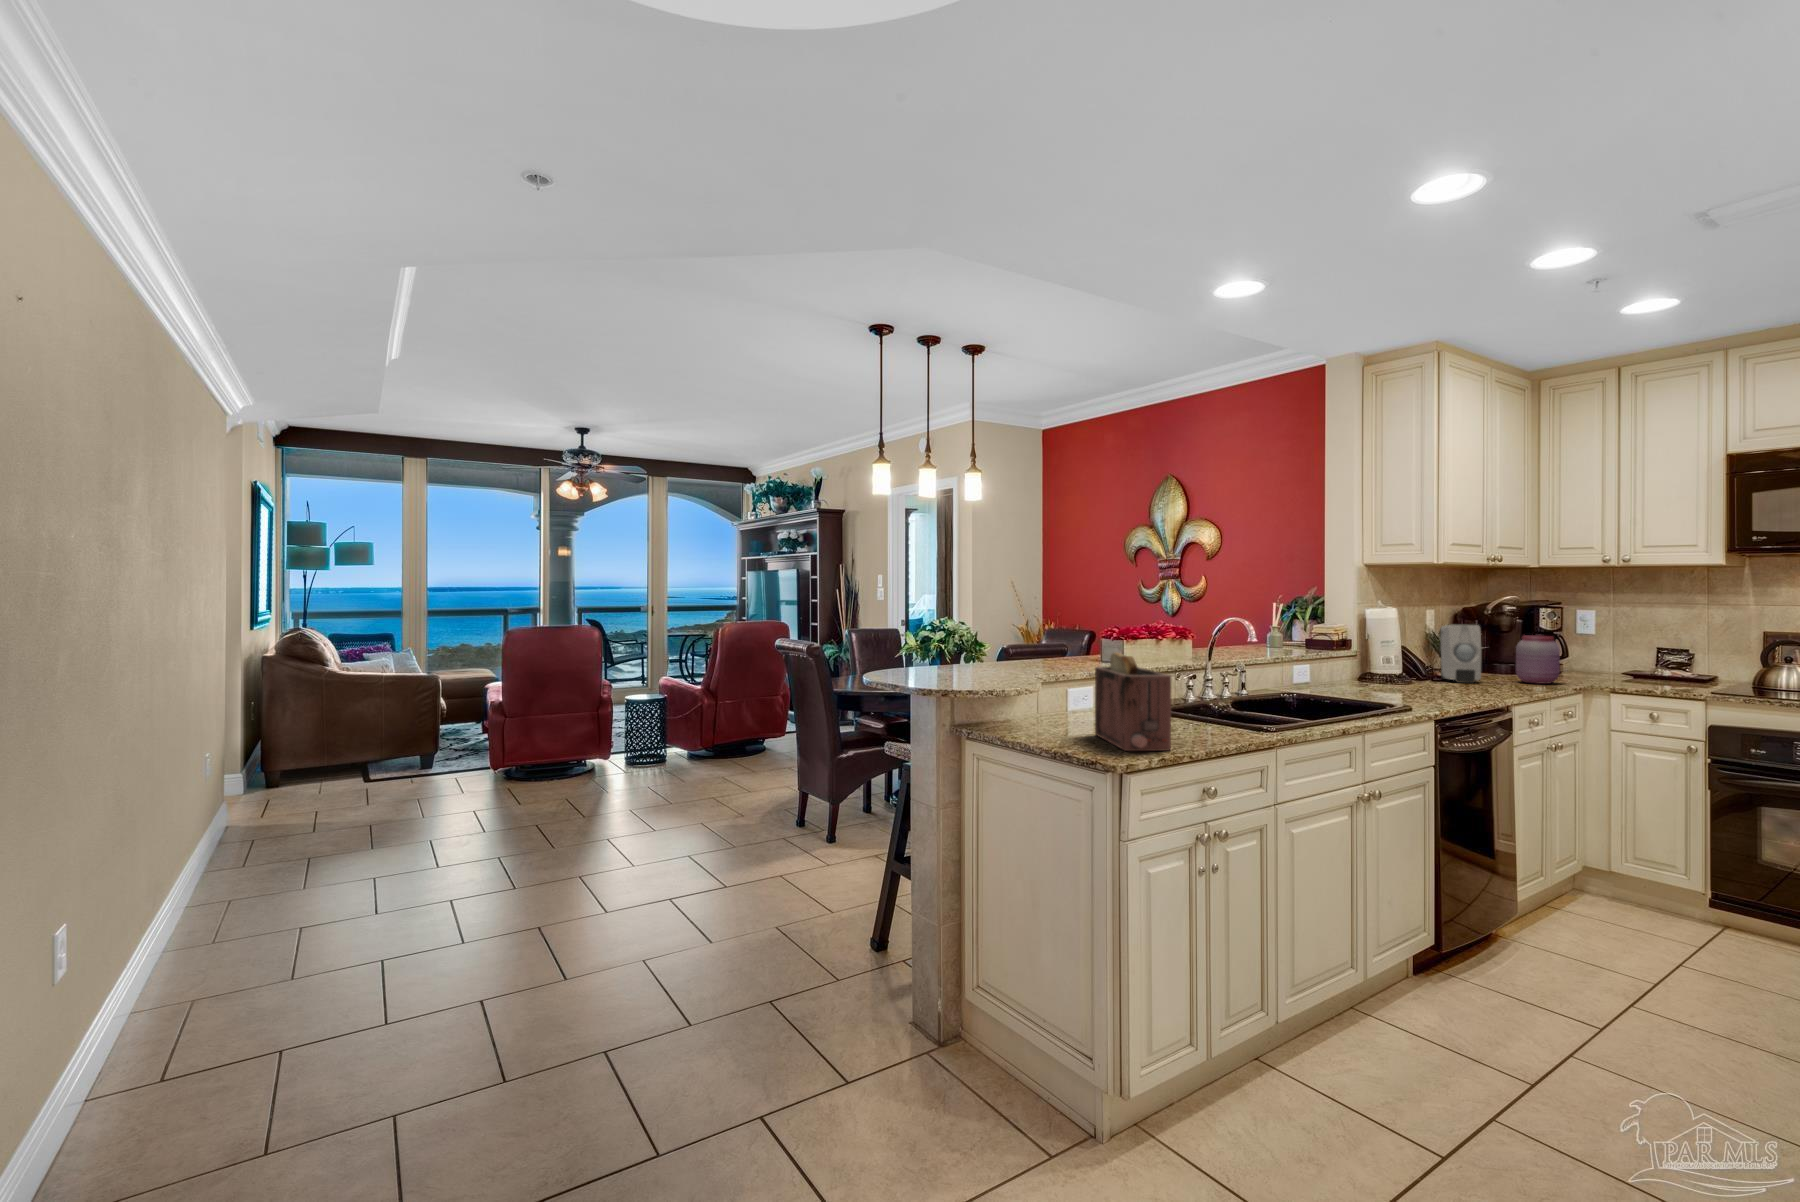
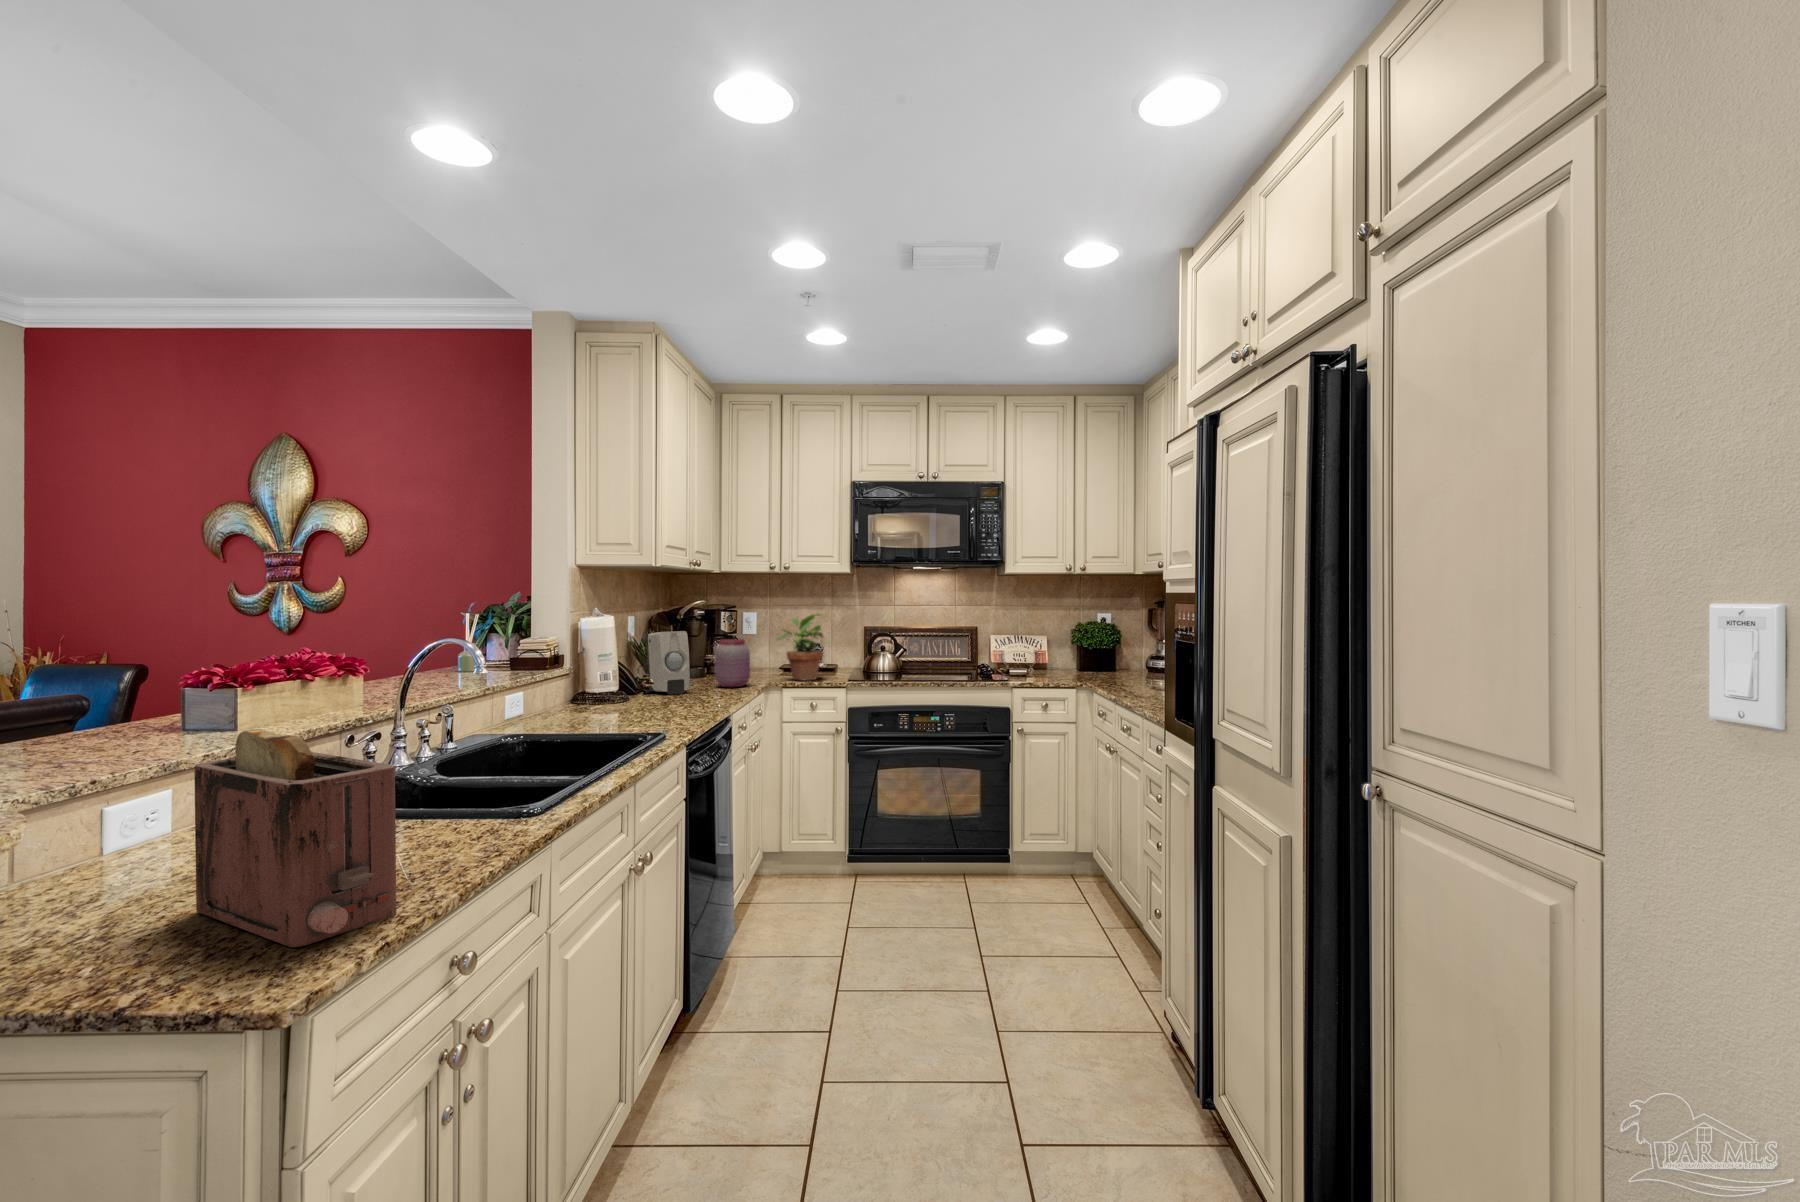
potted plant: none [1599,613,1672,686] -> present [777,614,823,680]

